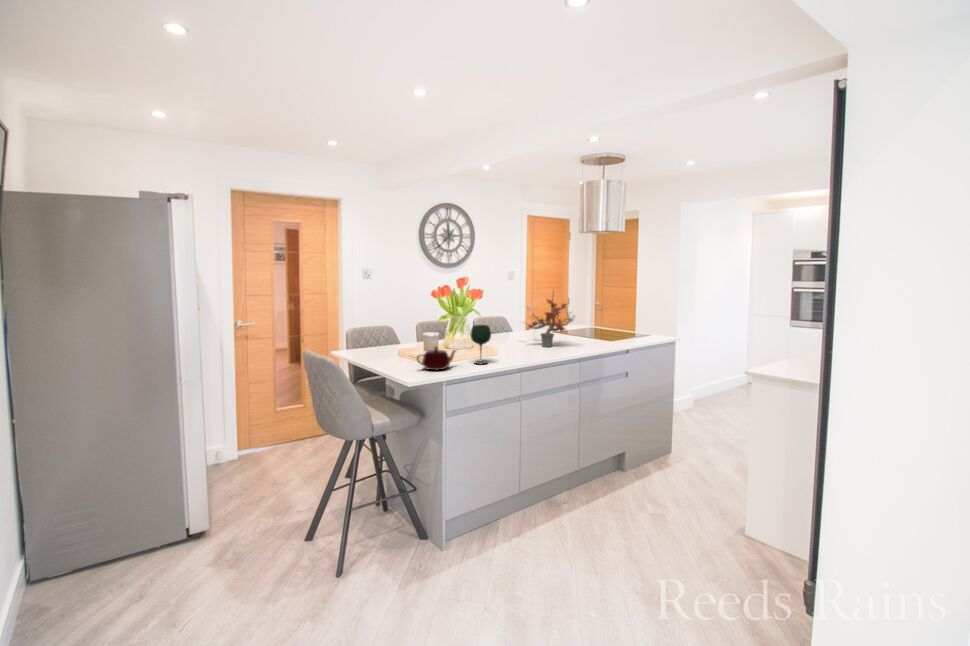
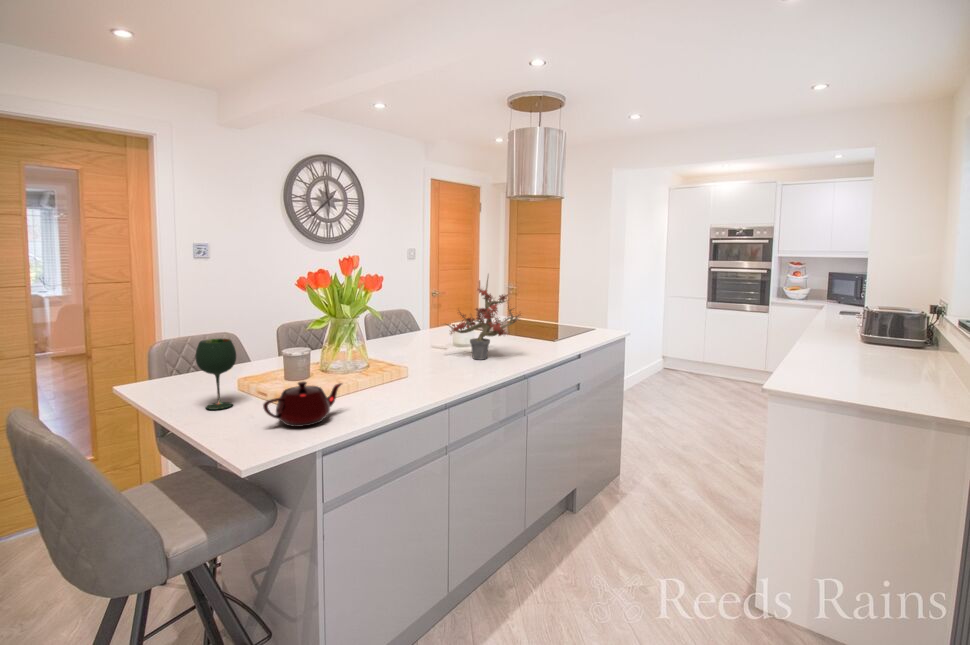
wine glass: present [471,325,491,364] -> present [195,339,236,410]

